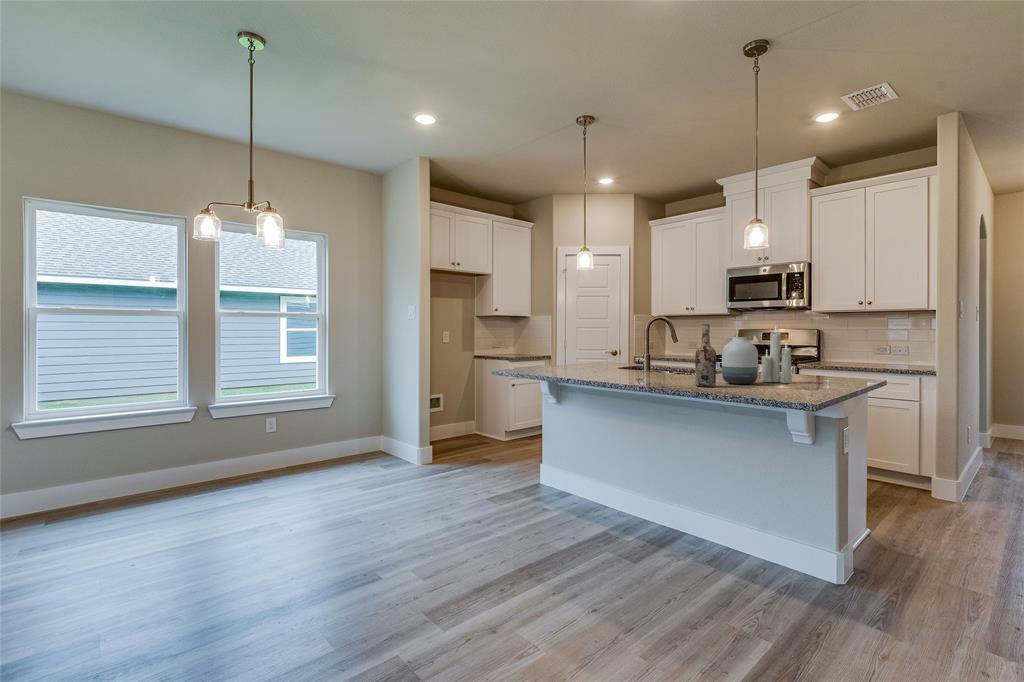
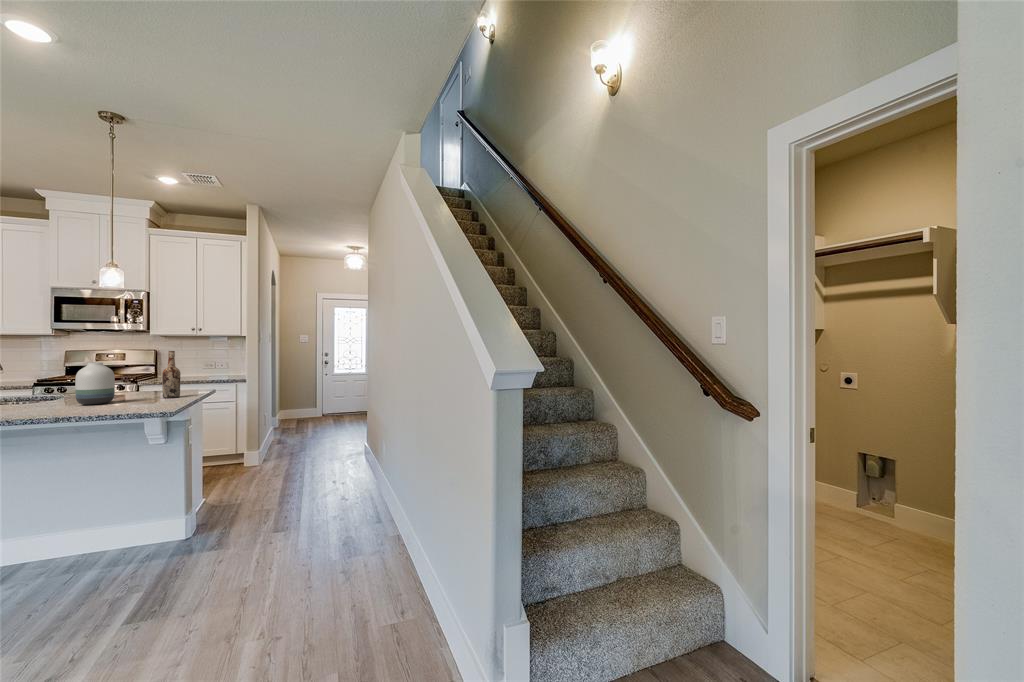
wine bottle: present [695,324,716,387] -> present [162,351,180,398]
candle: present [760,329,792,383] -> none [114,349,145,400]

